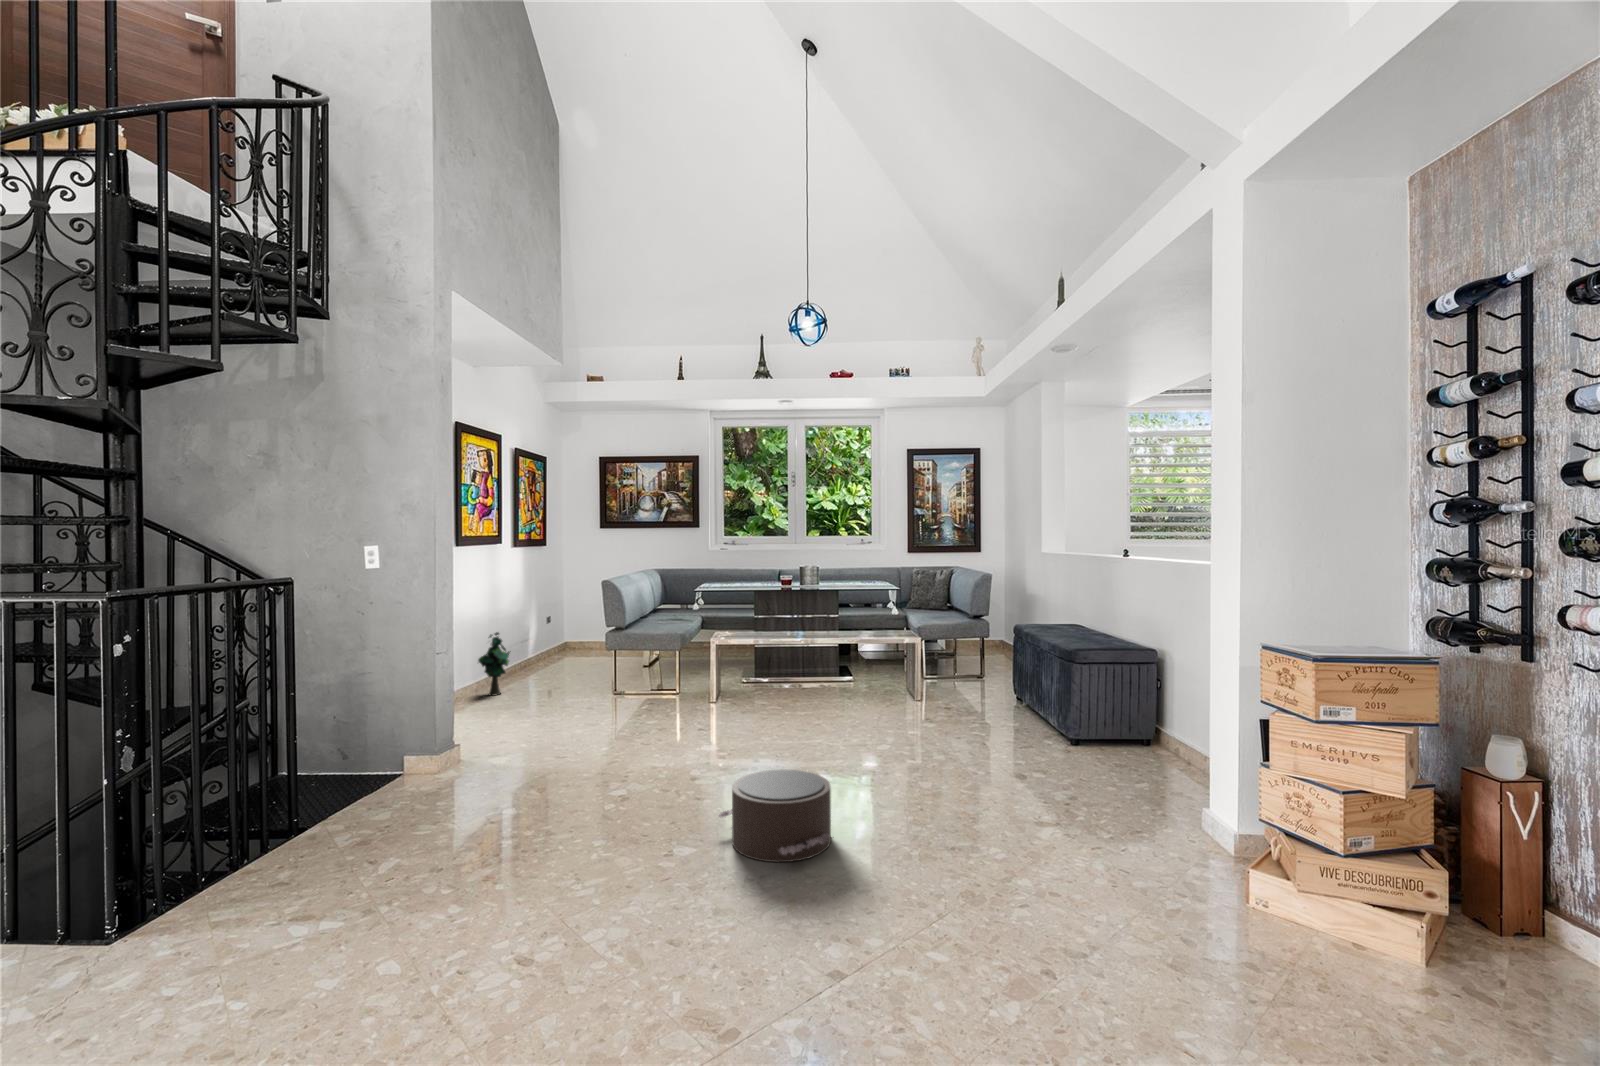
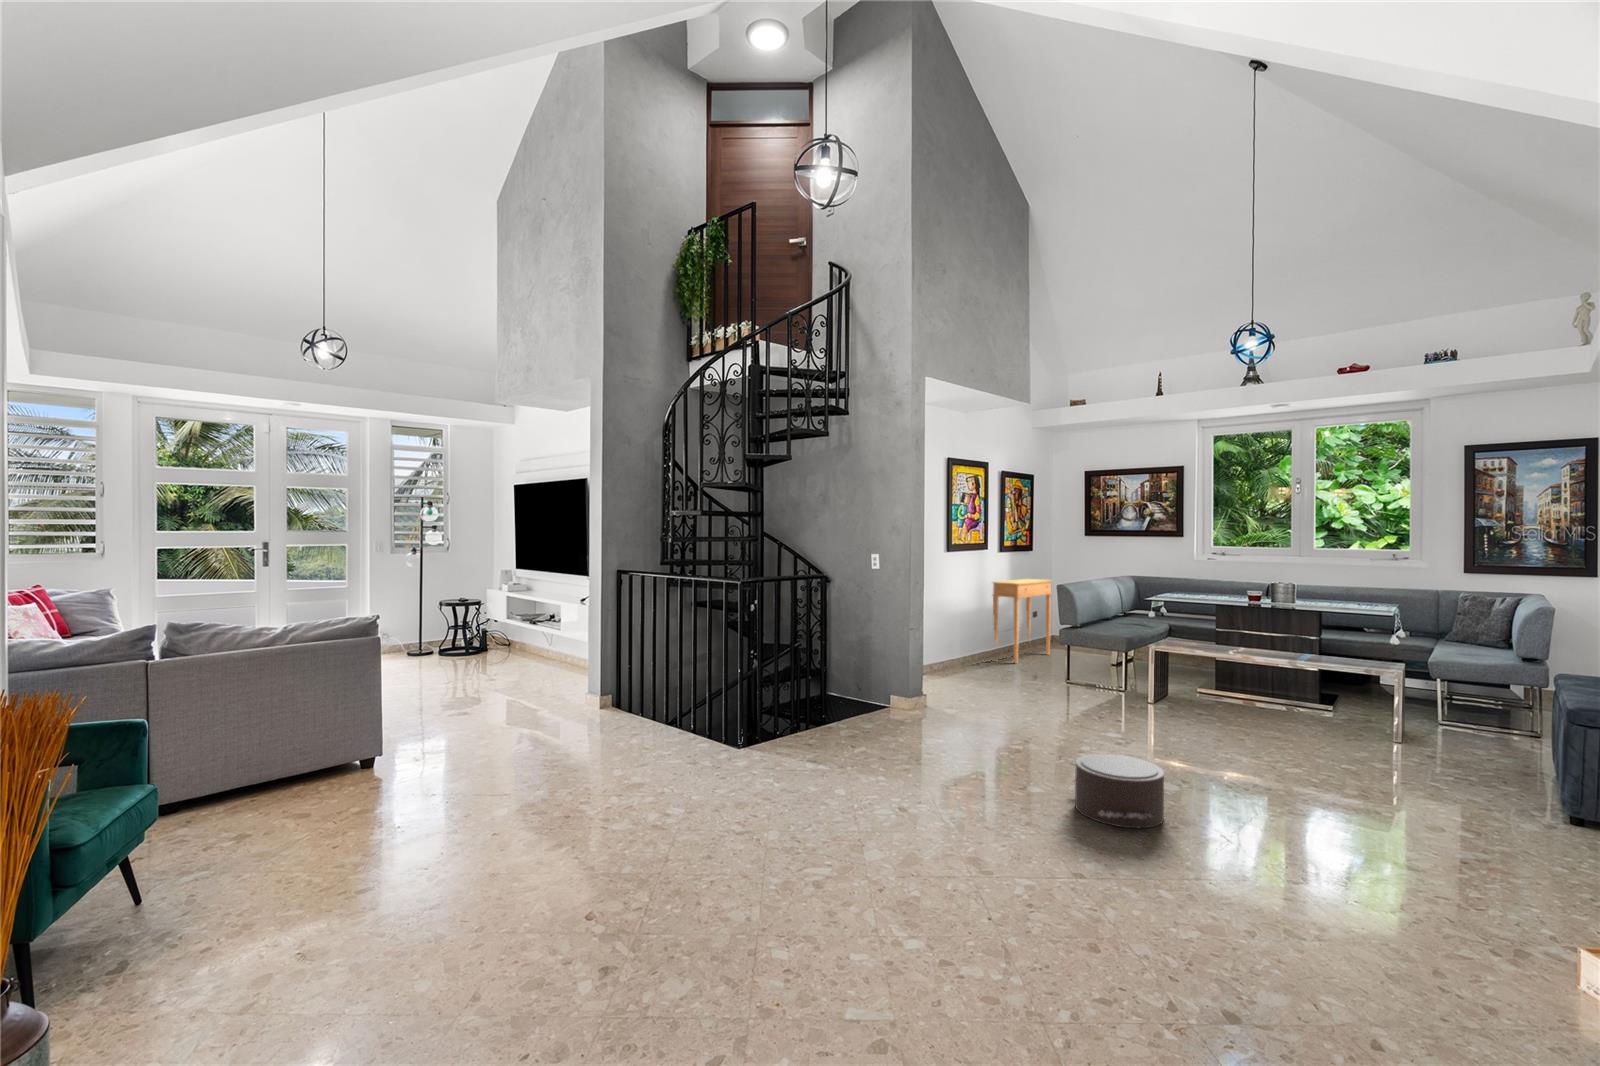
side table: none [507,578,573,681] -> present [993,579,1051,663]
decorative plant: present [478,632,511,696] -> none [963,620,989,669]

